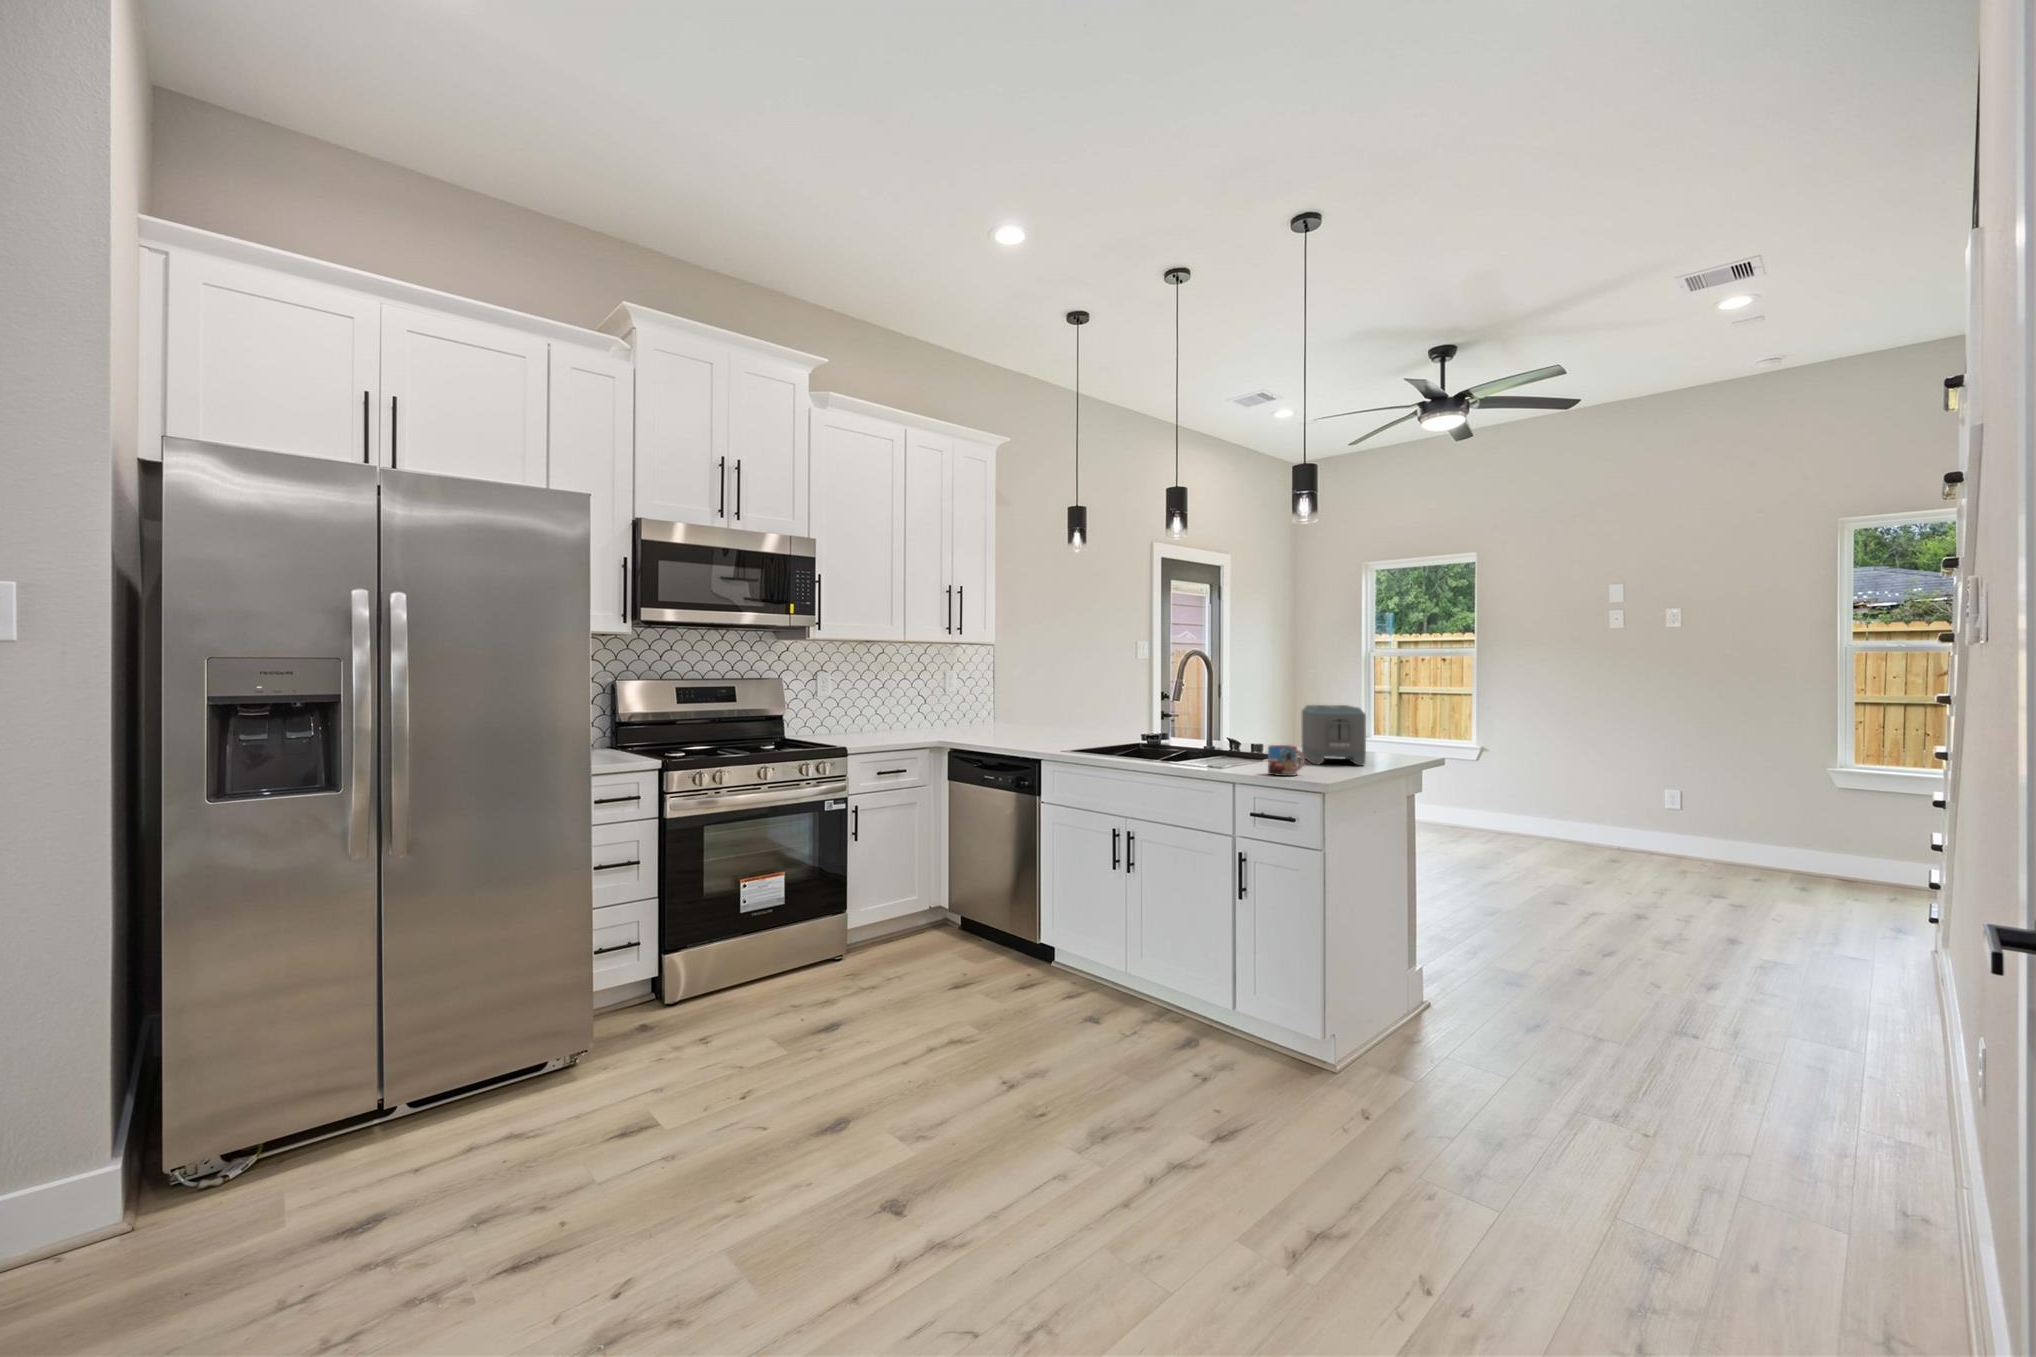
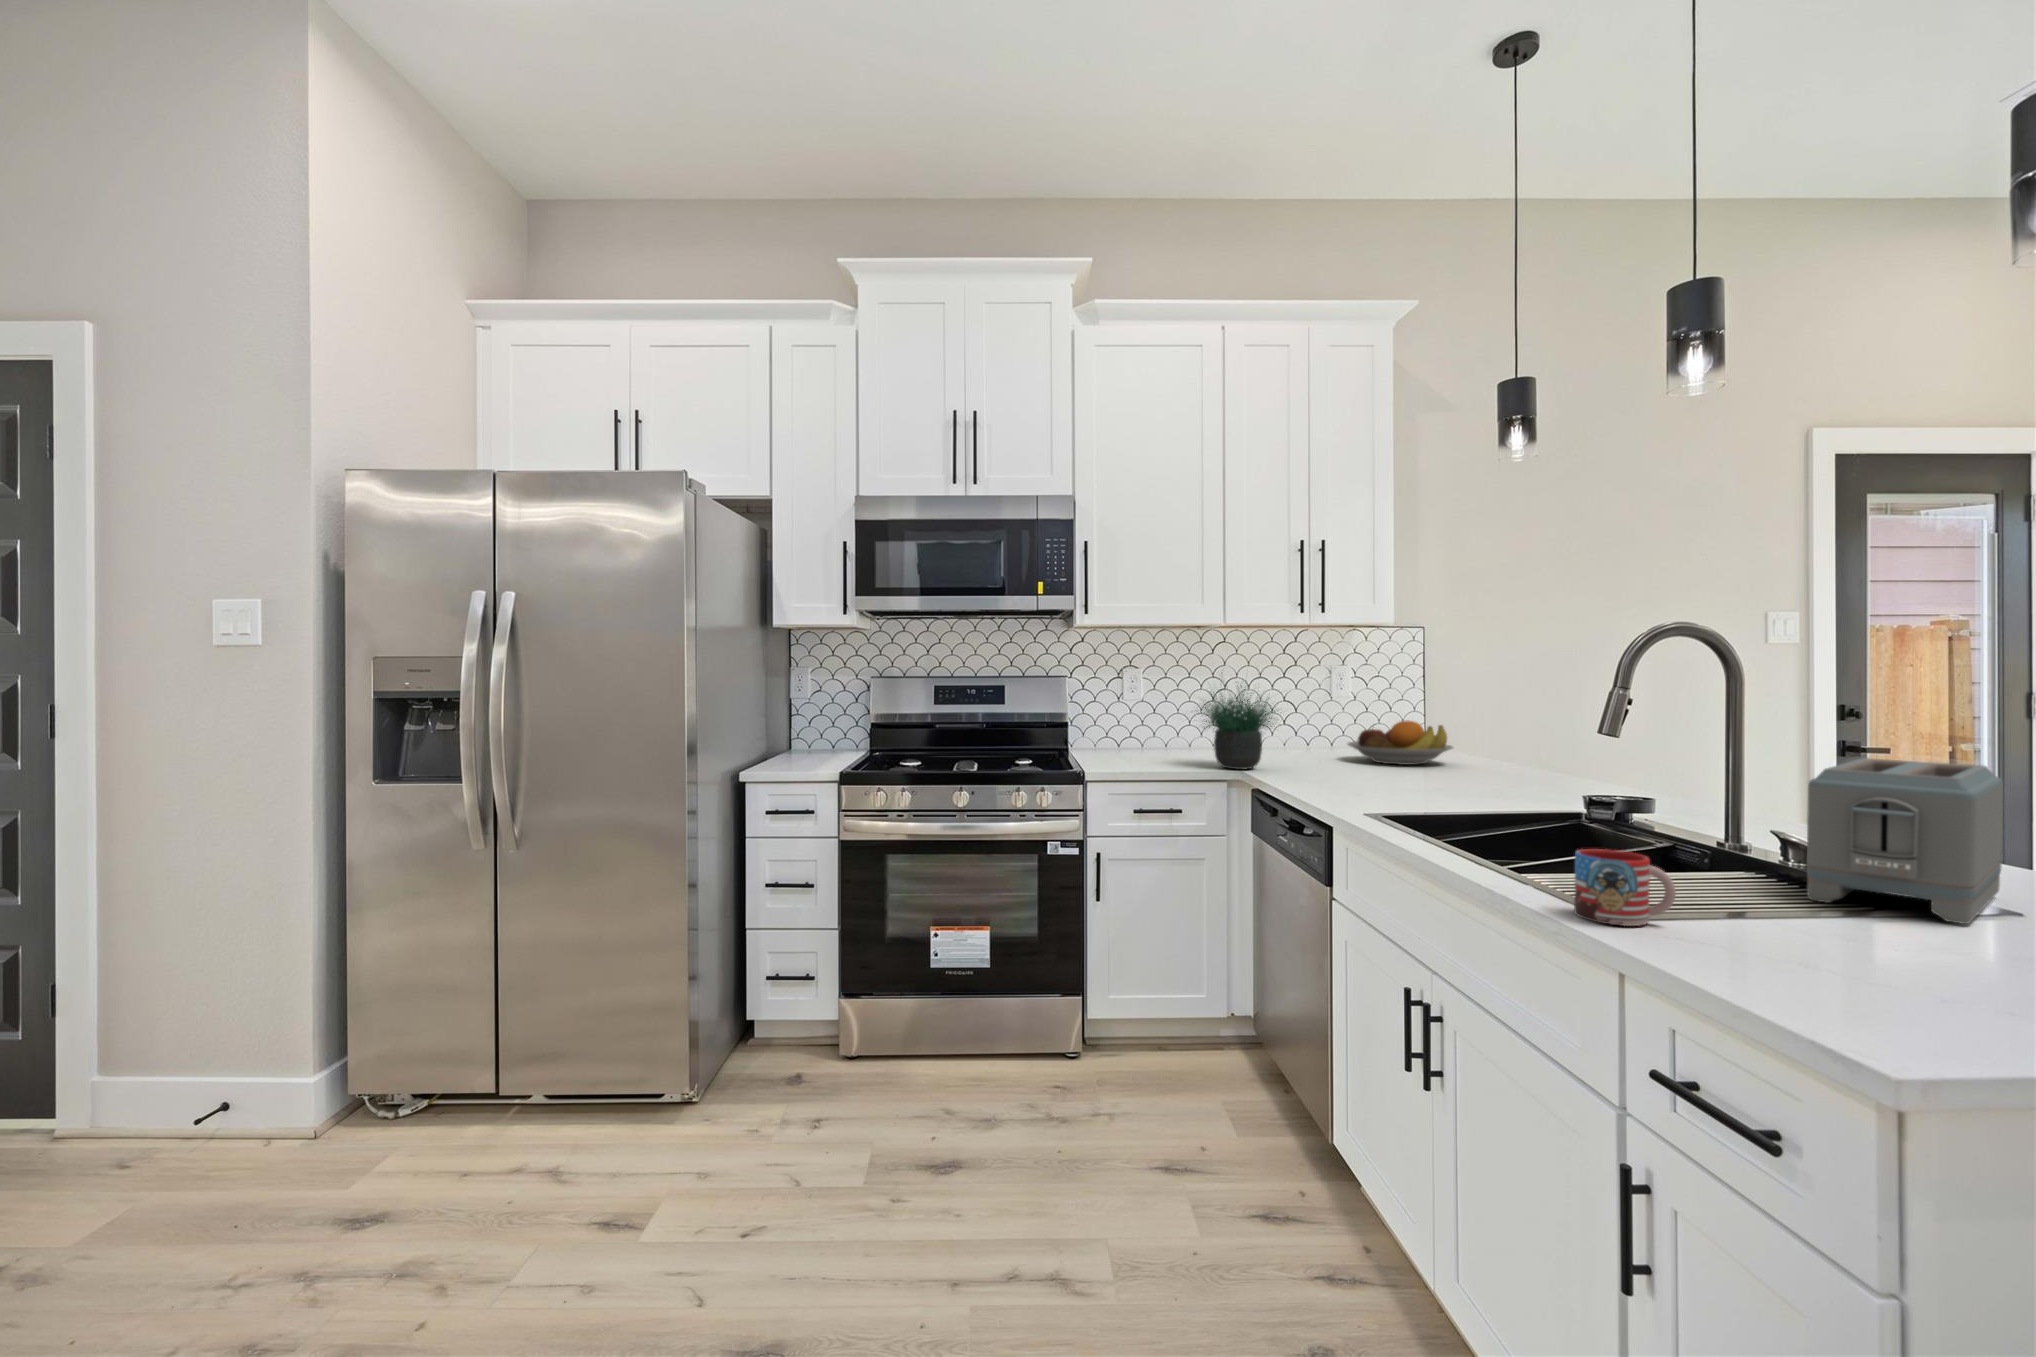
potted plant: none [895,665,970,740] -> present [1203,685,1275,770]
fruit bowl: none [972,704,1038,733] -> present [1348,720,1453,765]

